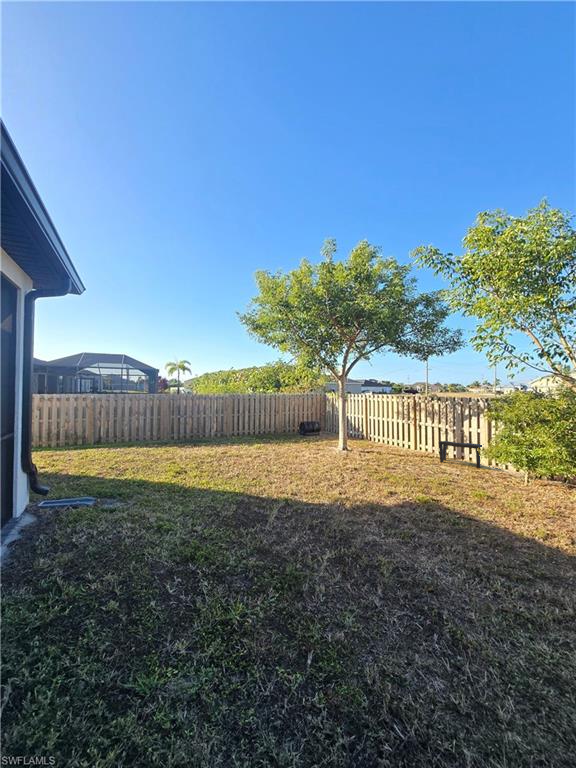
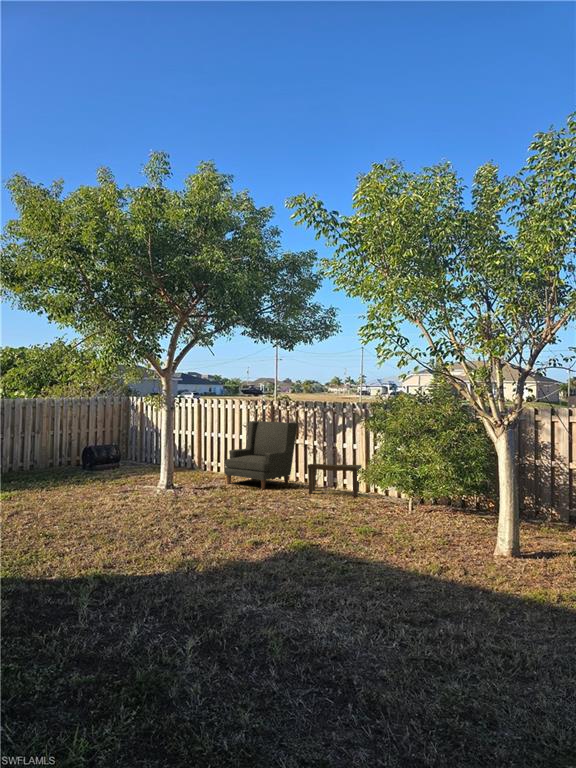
chair: none [380,410,432,456] -> present [225,421,297,489]

